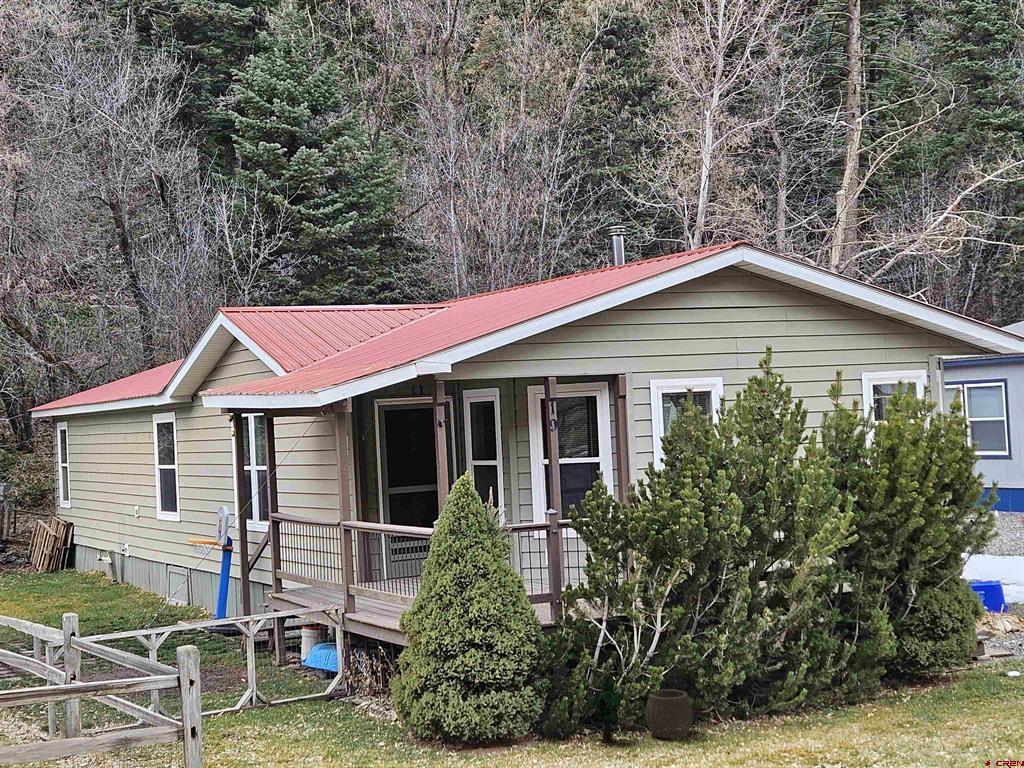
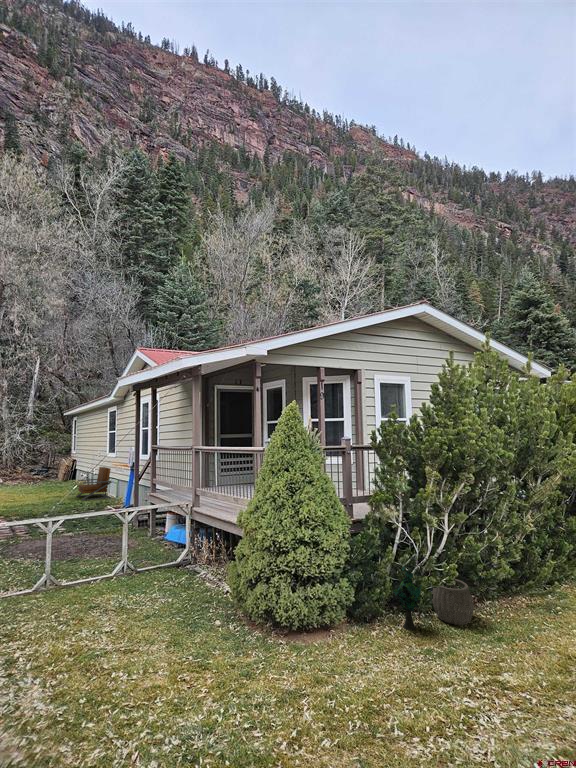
lounge chair: none [107,542,178,611] -> present [76,467,112,501]

